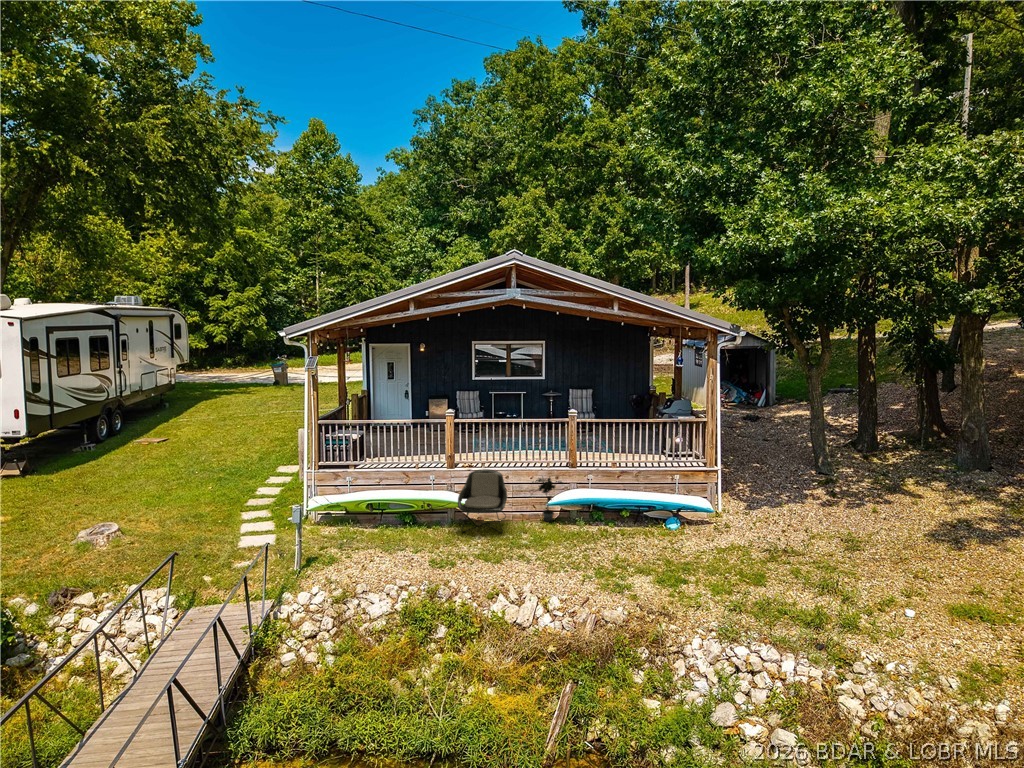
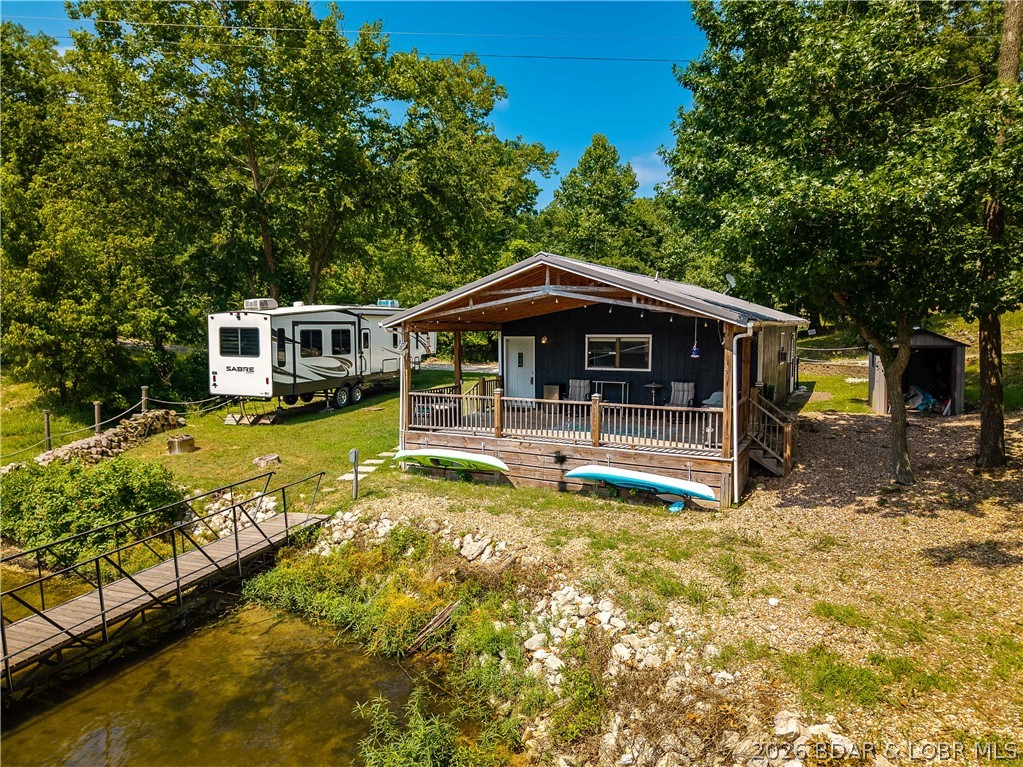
lounge chair: present [458,469,507,534] -> none [481,439,532,493]

